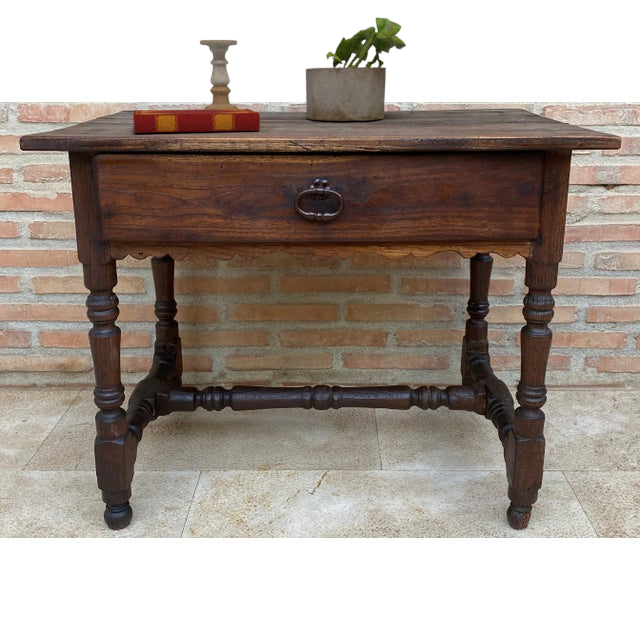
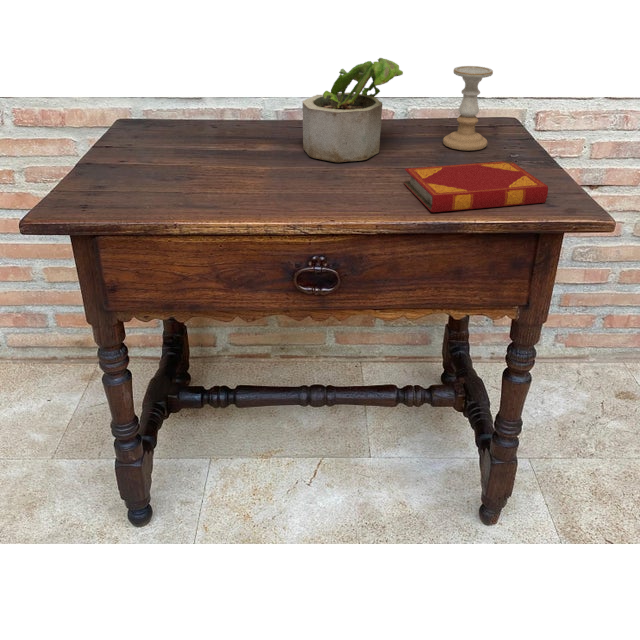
candle holder: present [200,40,238,110] -> present [443,66,493,150]
hardback book: present [133,109,260,133] -> present [404,161,548,212]

